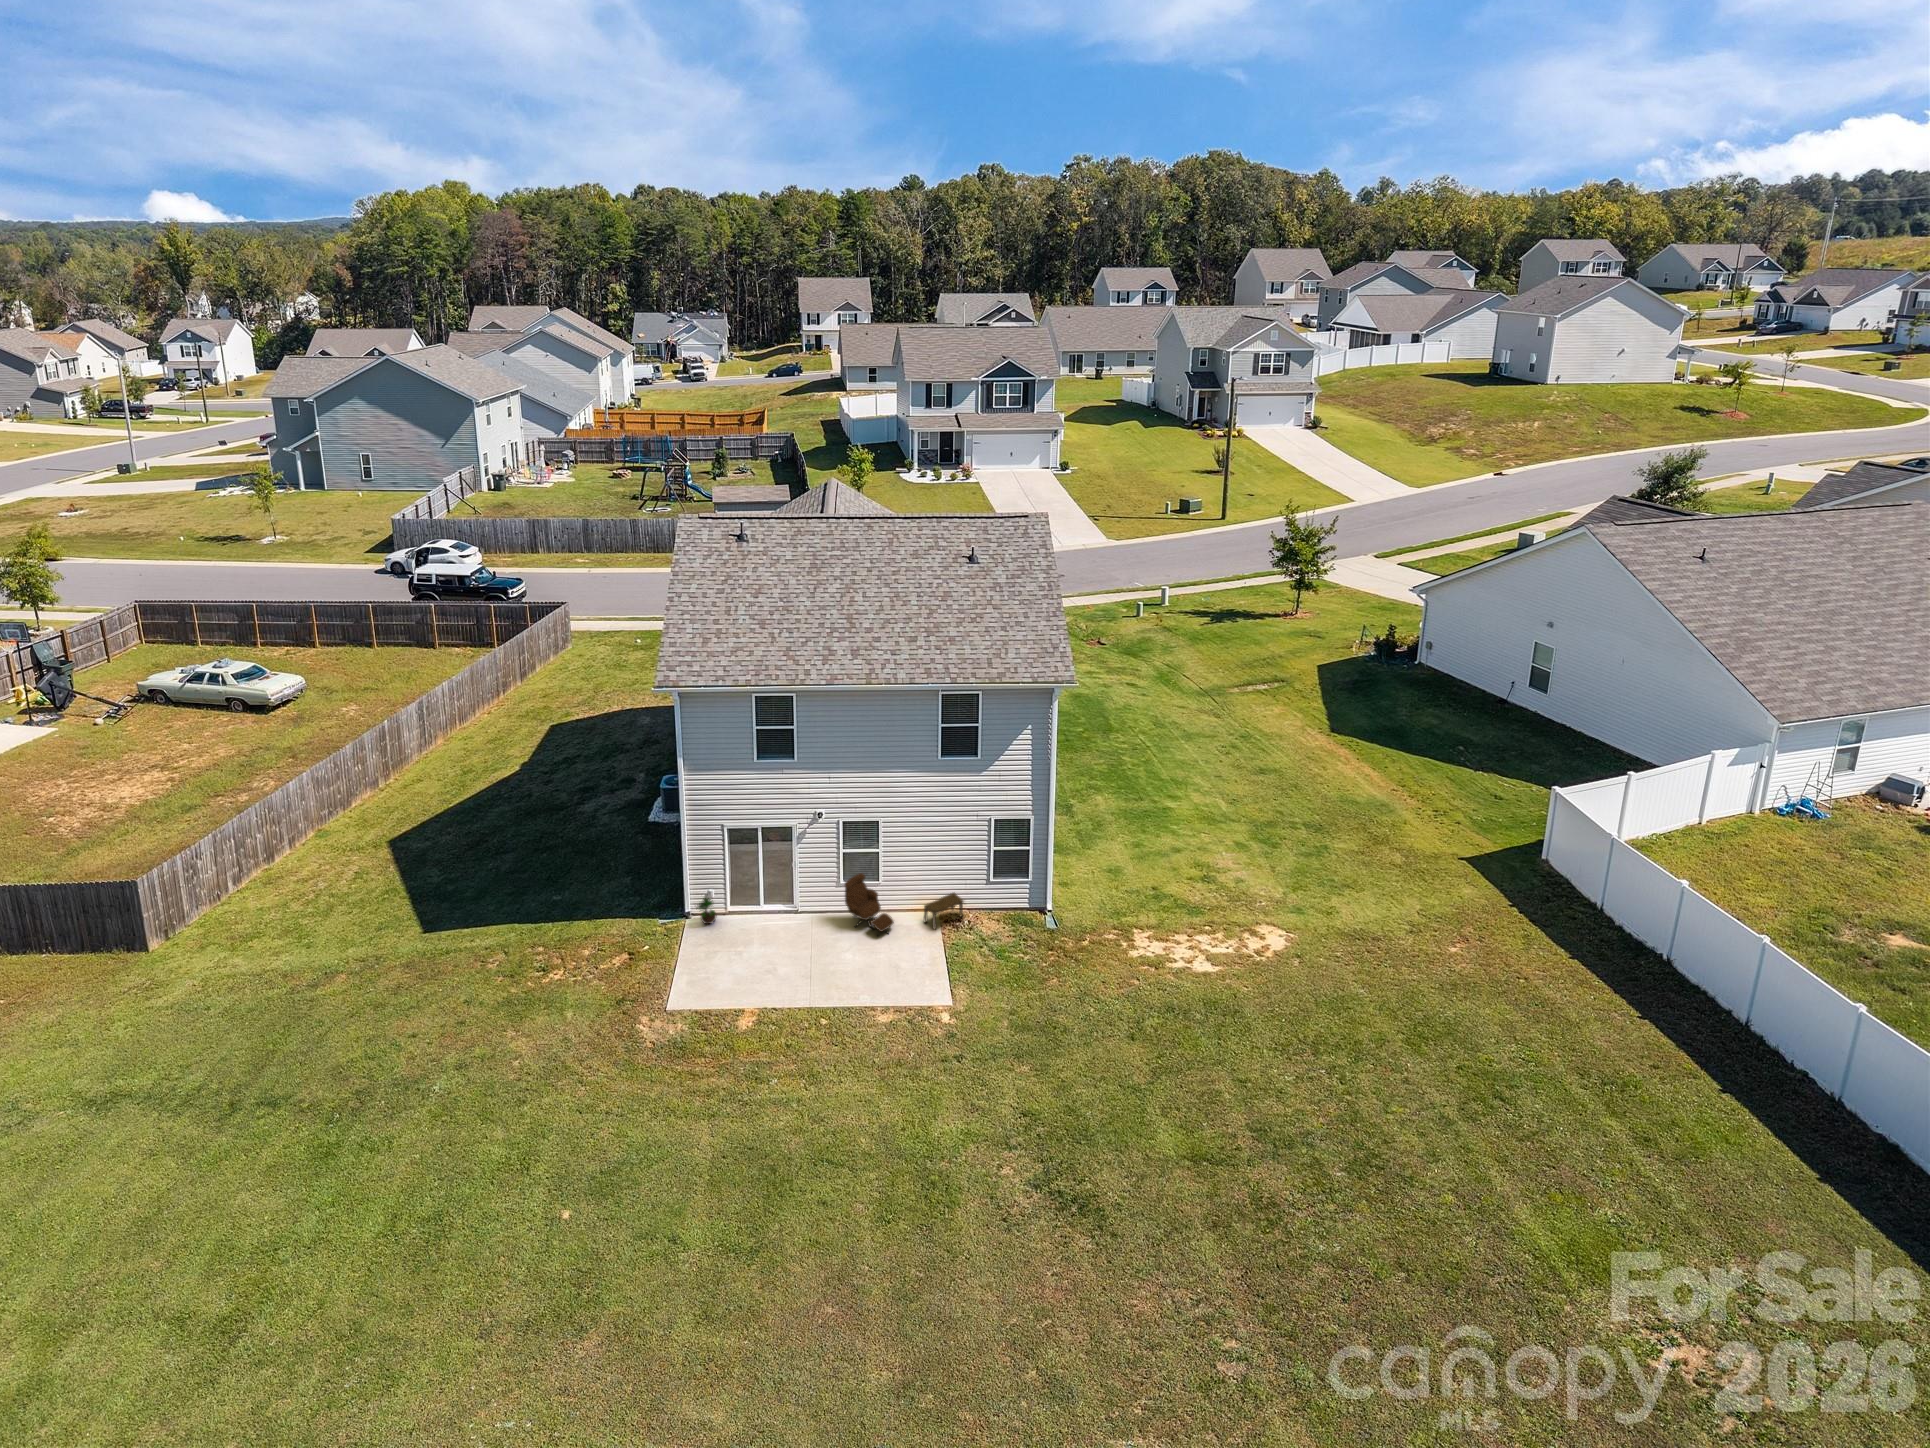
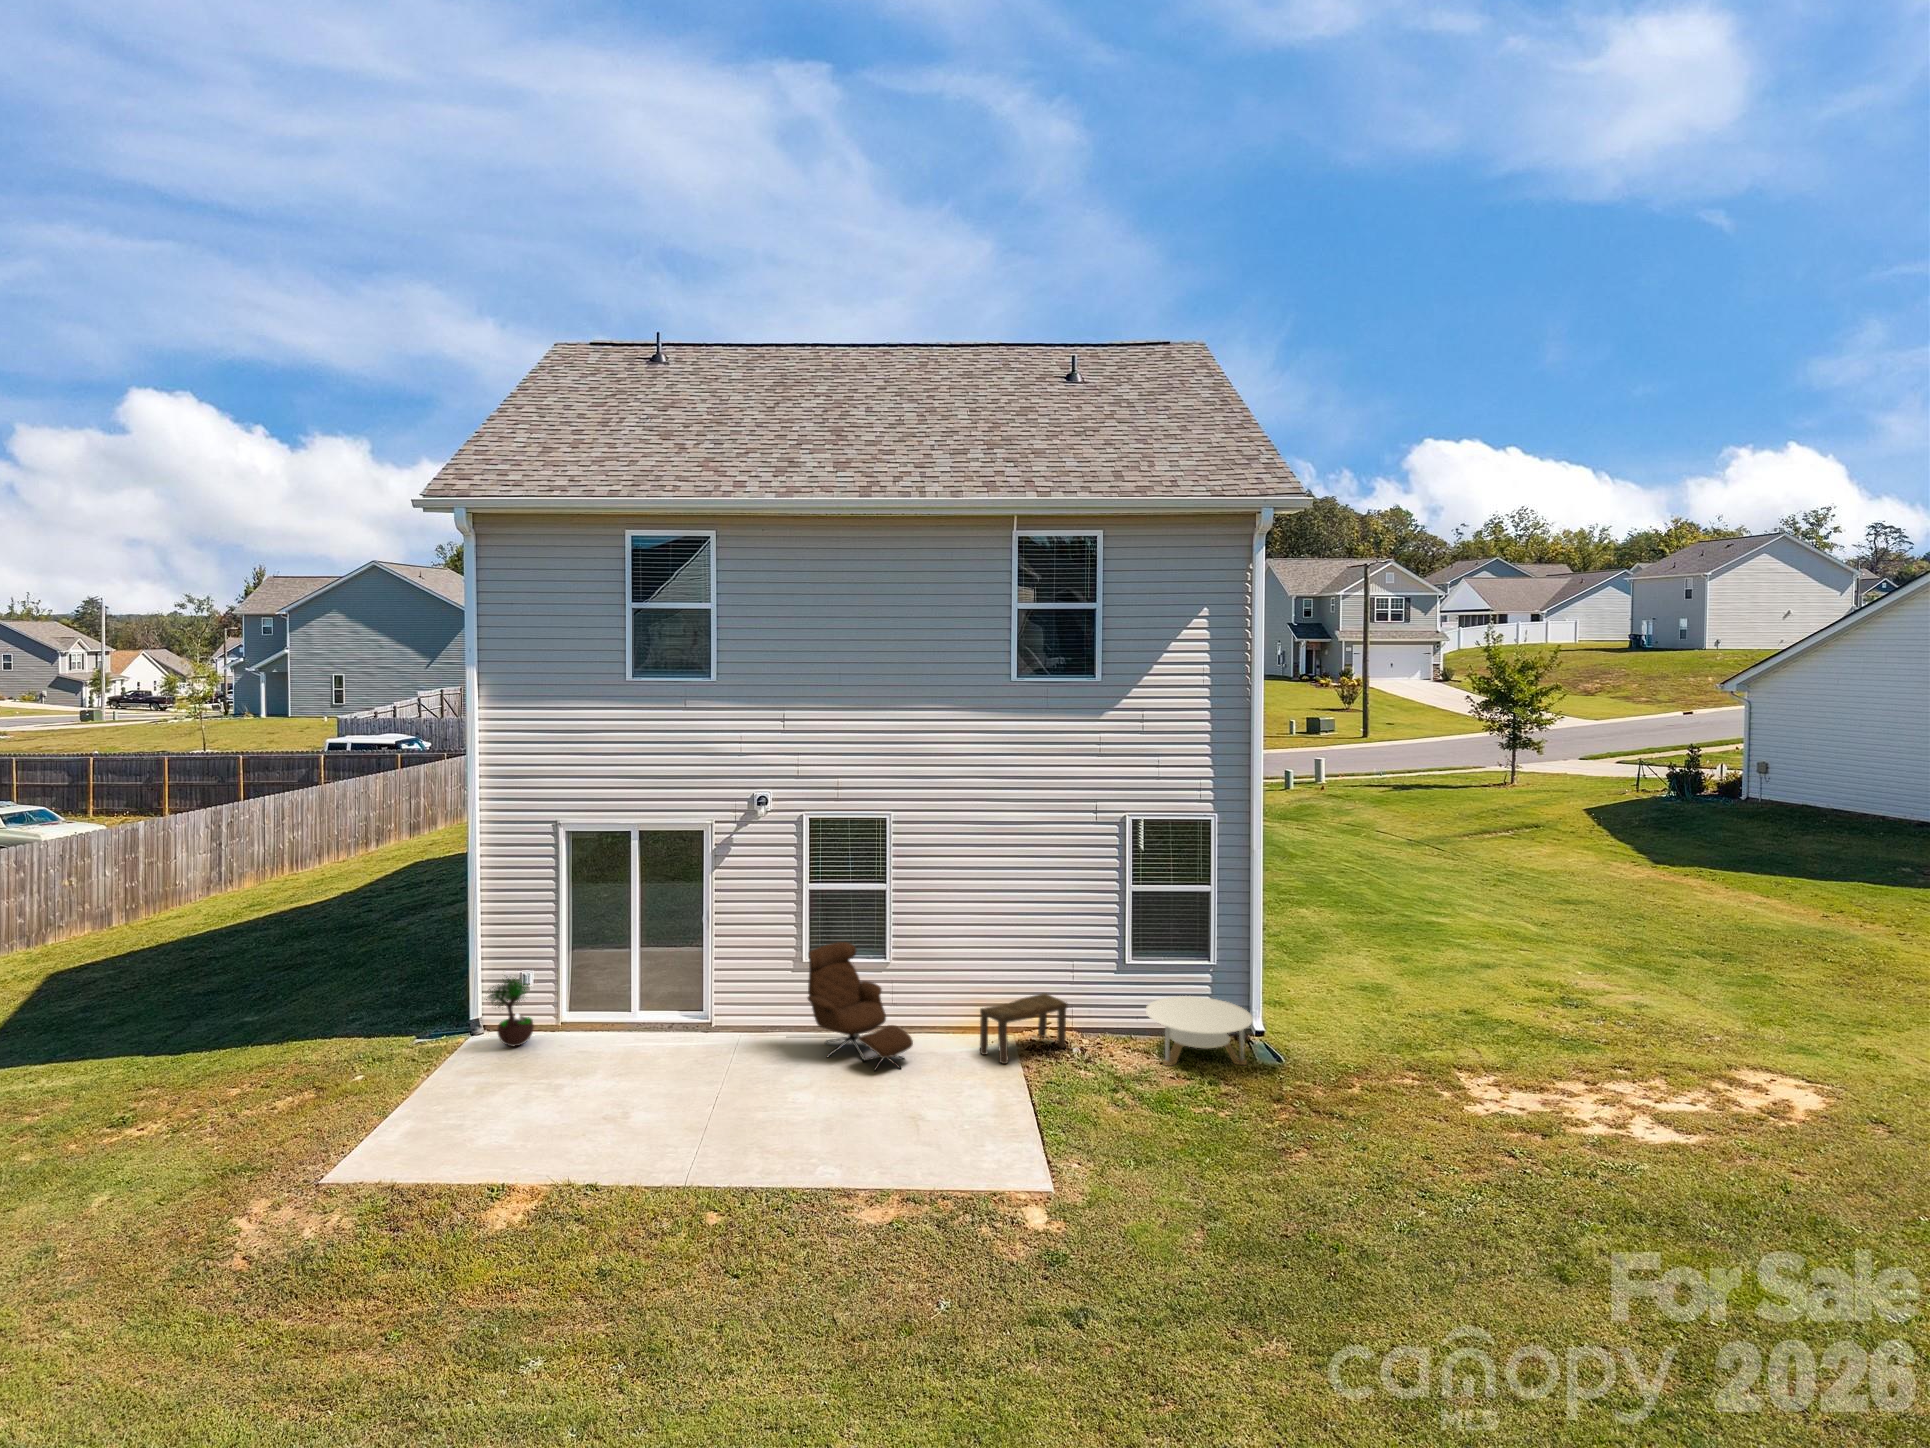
round table: none [999,891,1045,928] -> present [1146,996,1253,1066]

